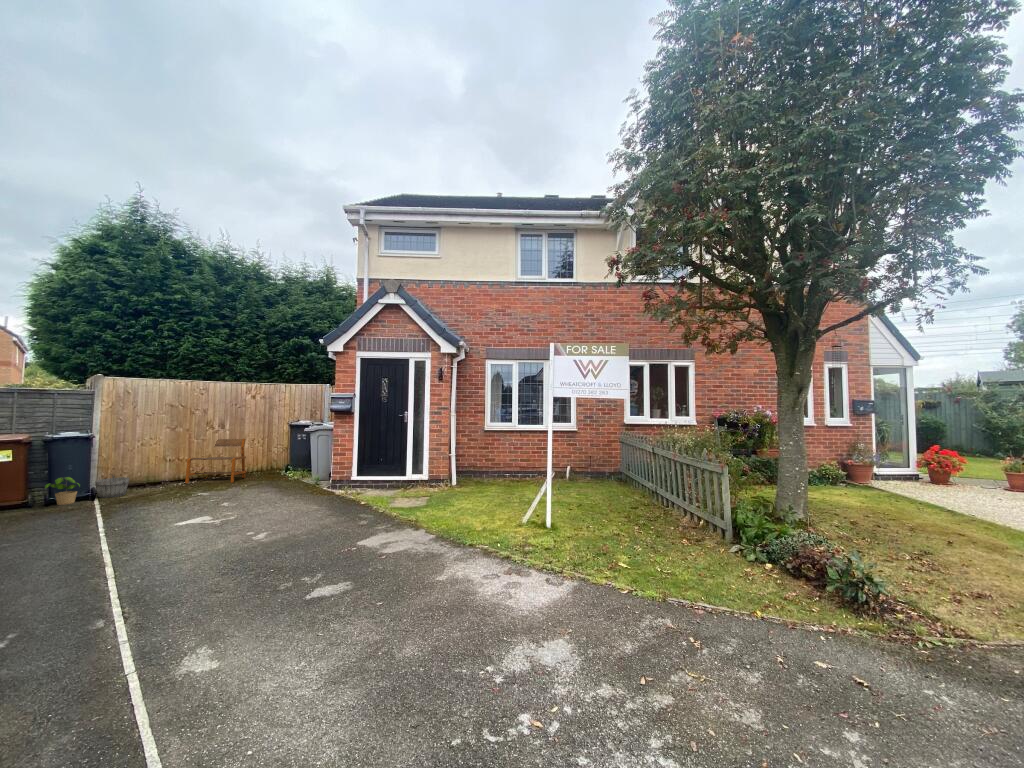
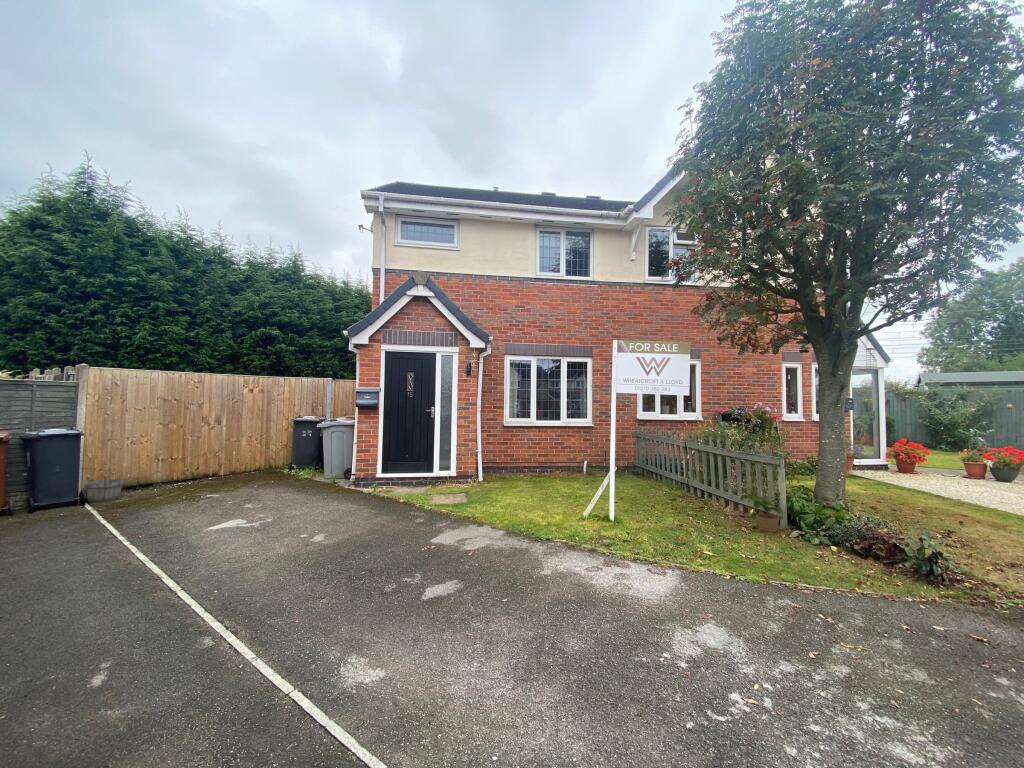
bench: present [185,439,246,483] -> none [180,436,247,485]
potted plant: present [45,477,79,505] -> present [741,494,782,532]

